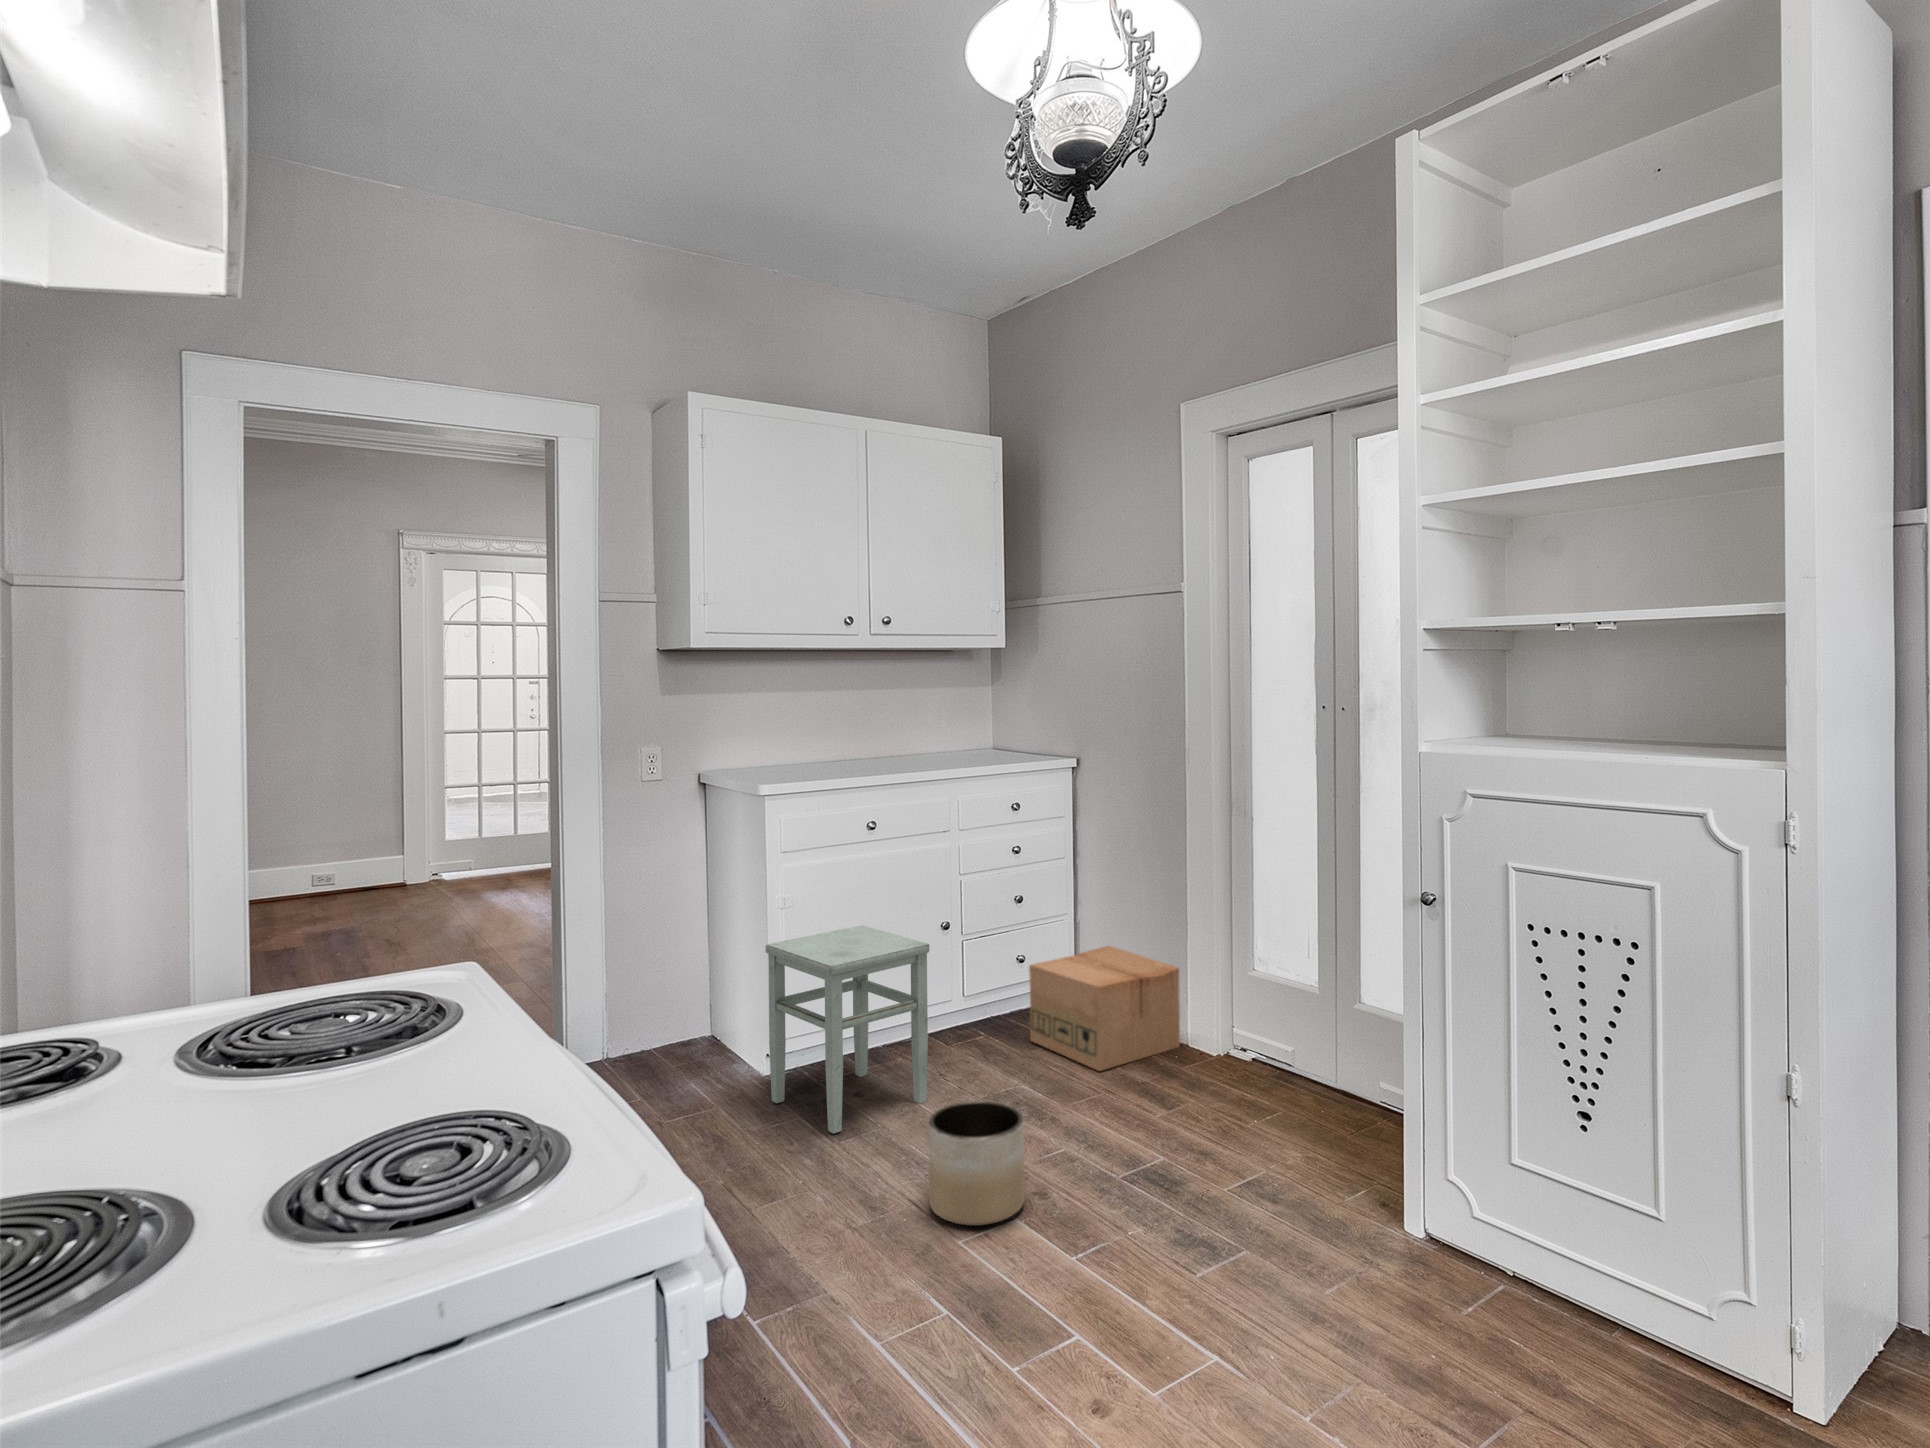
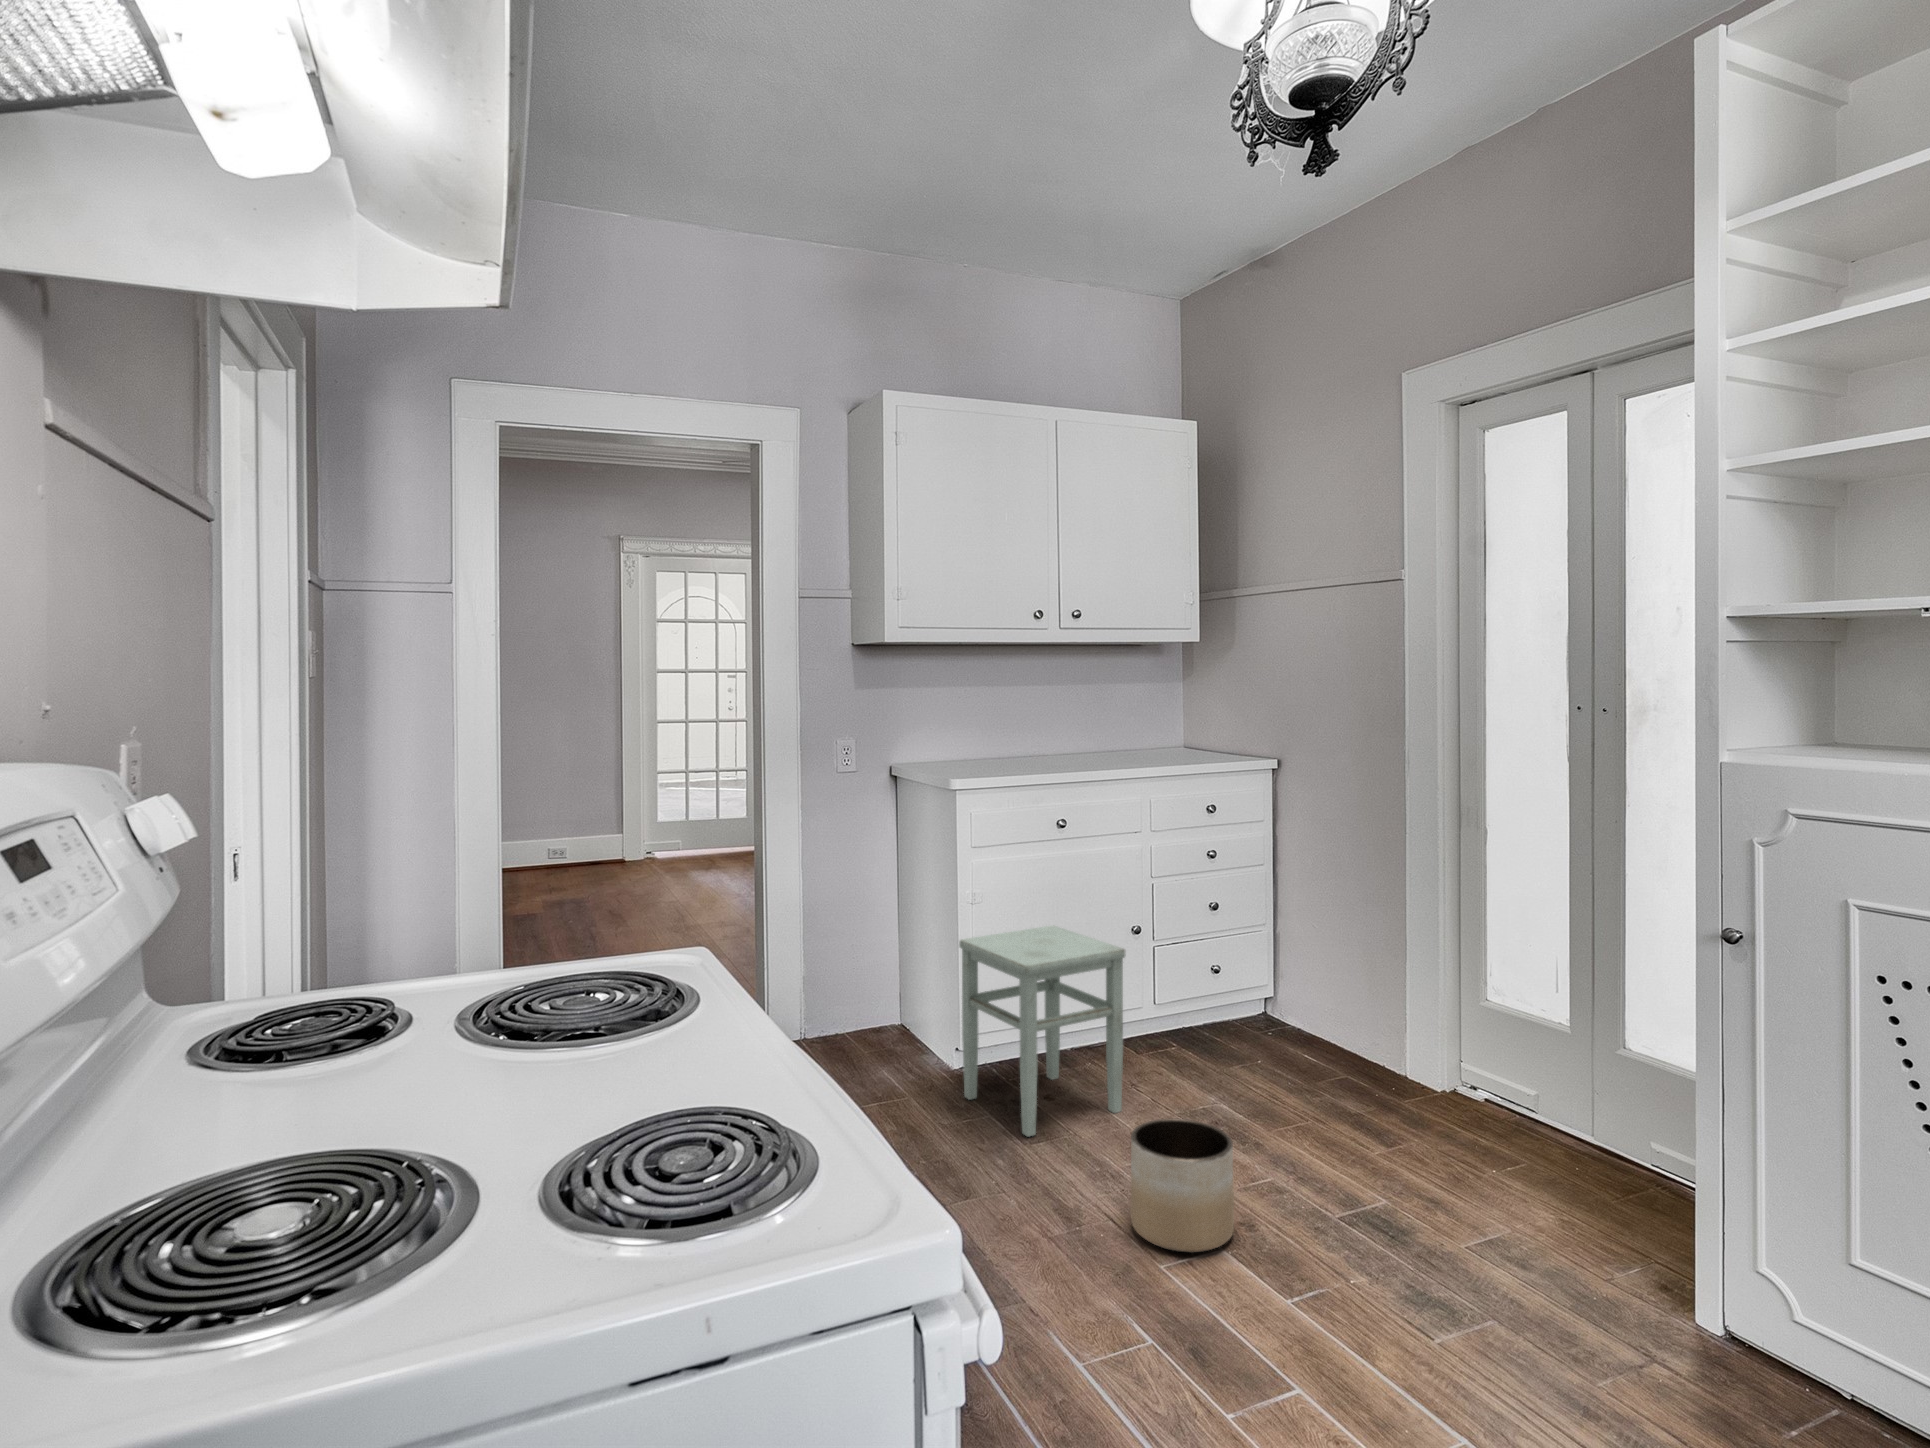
cardboard box: present [1029,946,1180,1071] -> none [1228,961,1397,1096]

